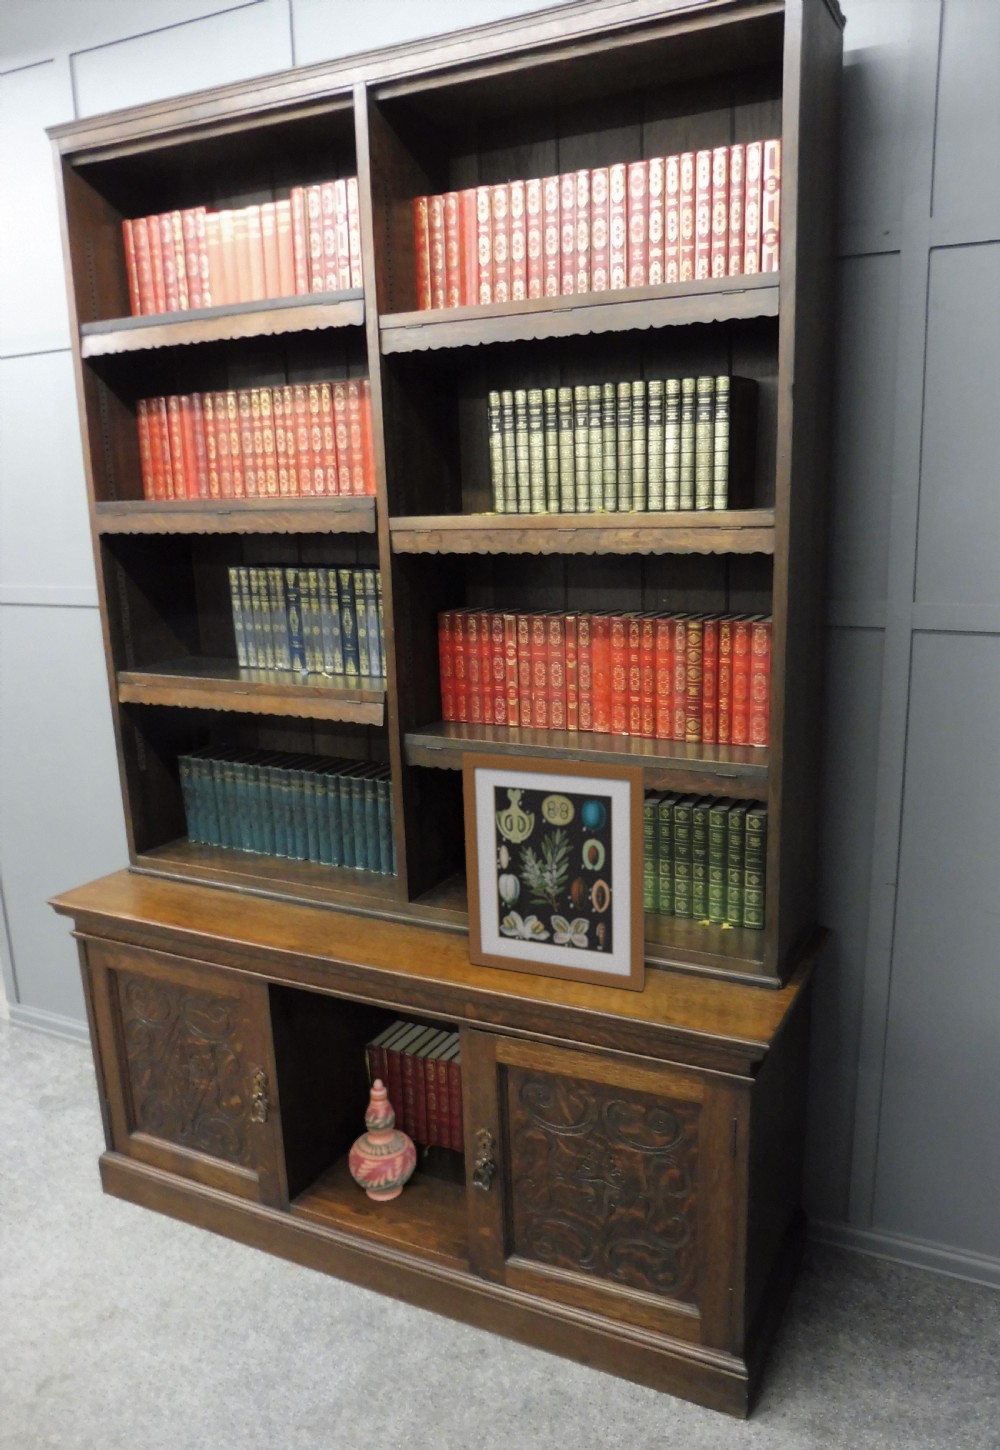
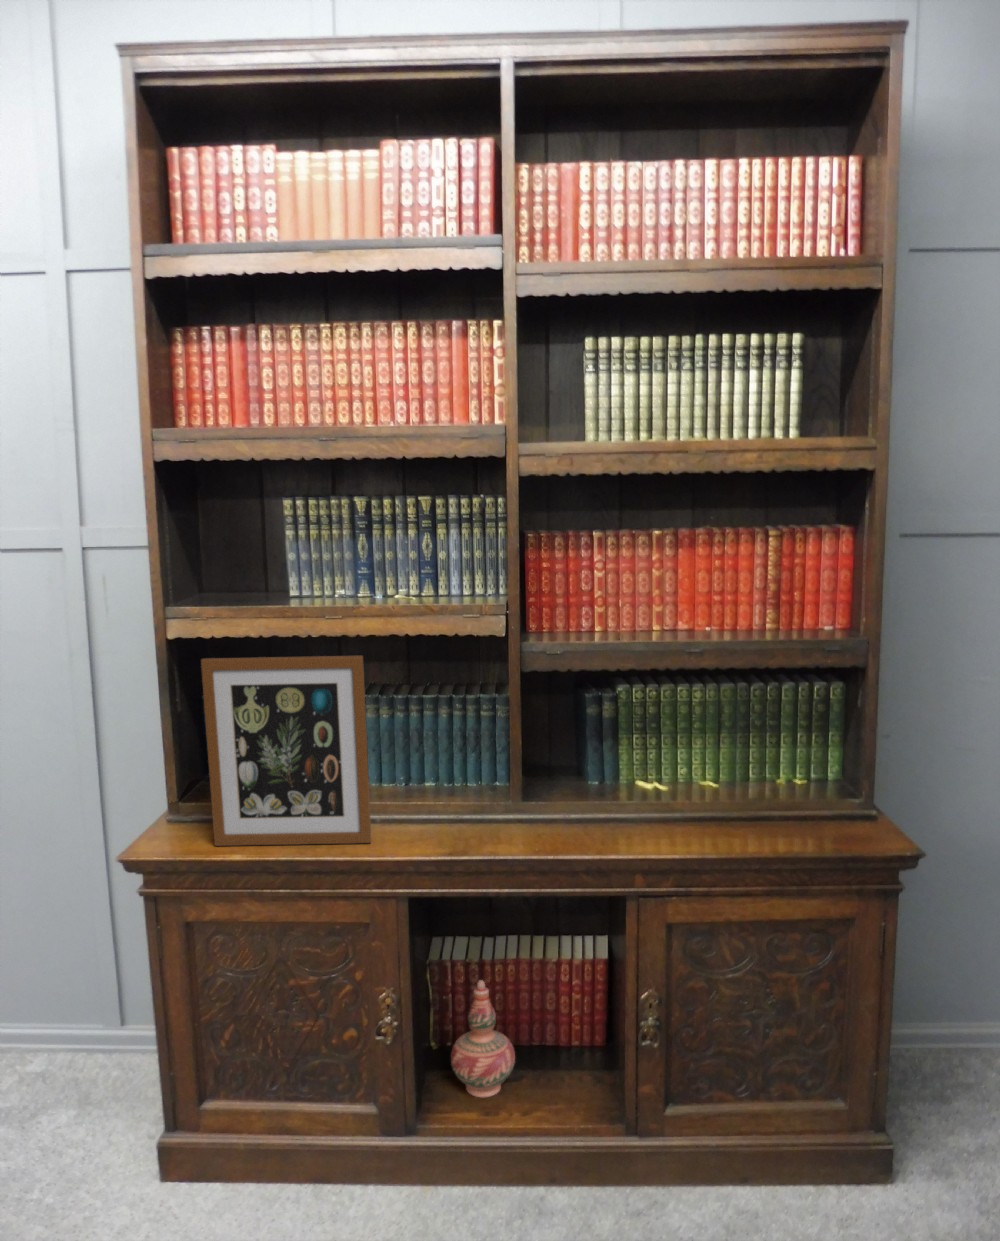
picture frame: present [462,752,644,991] -> present [201,656,371,846]

